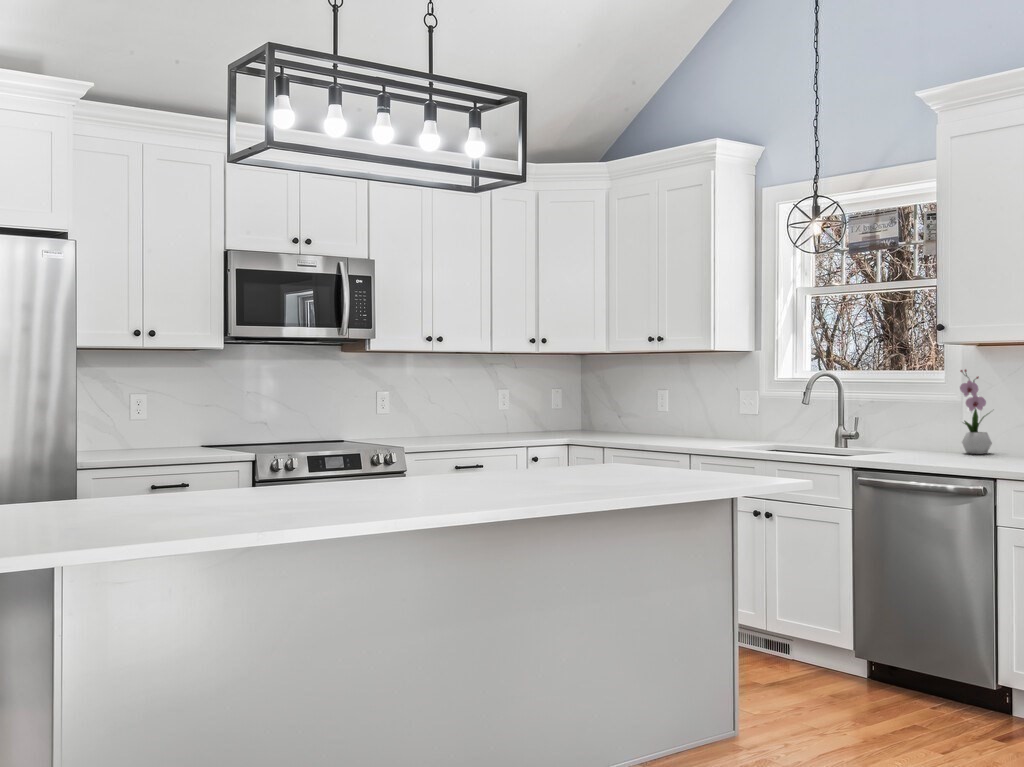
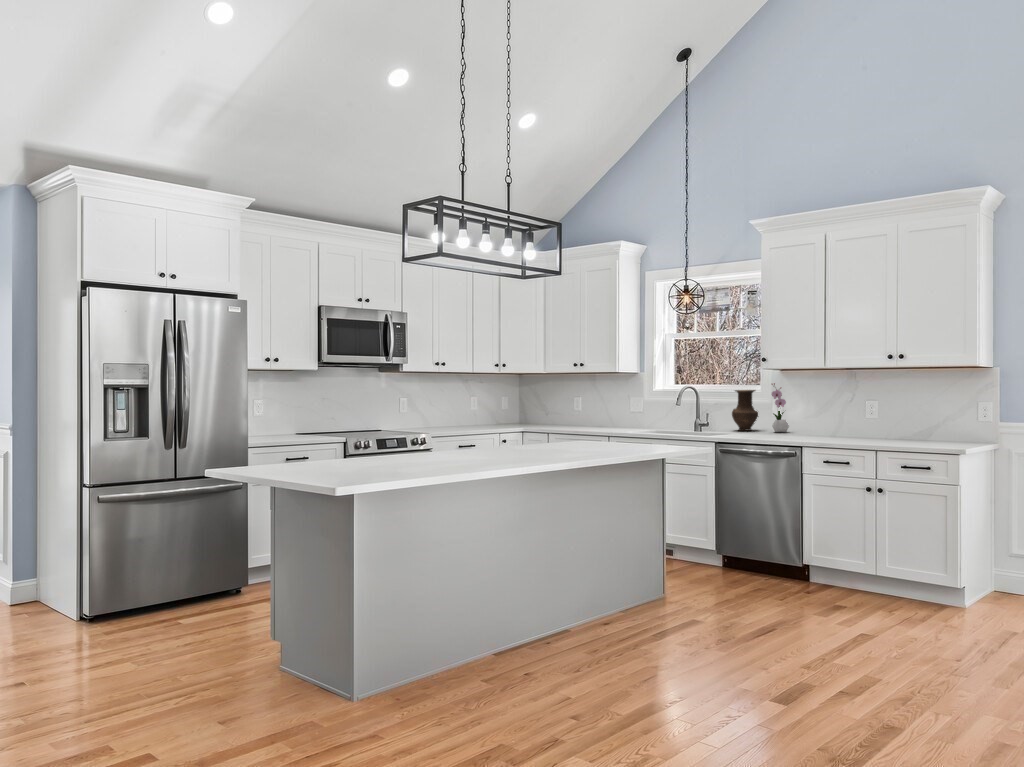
vase: none [894,380,941,449] -> present [732,390,758,431]

